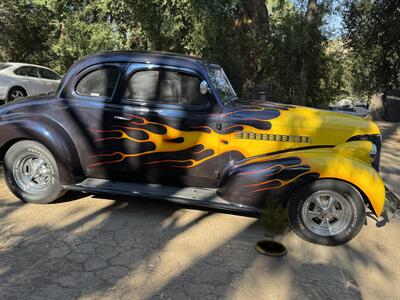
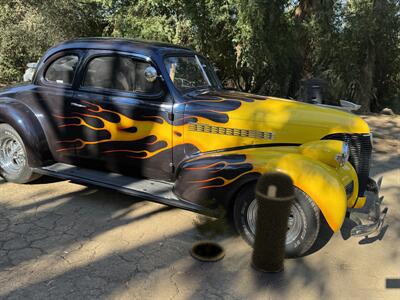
trash can: none [311,168,354,260] -> present [251,171,295,273]

